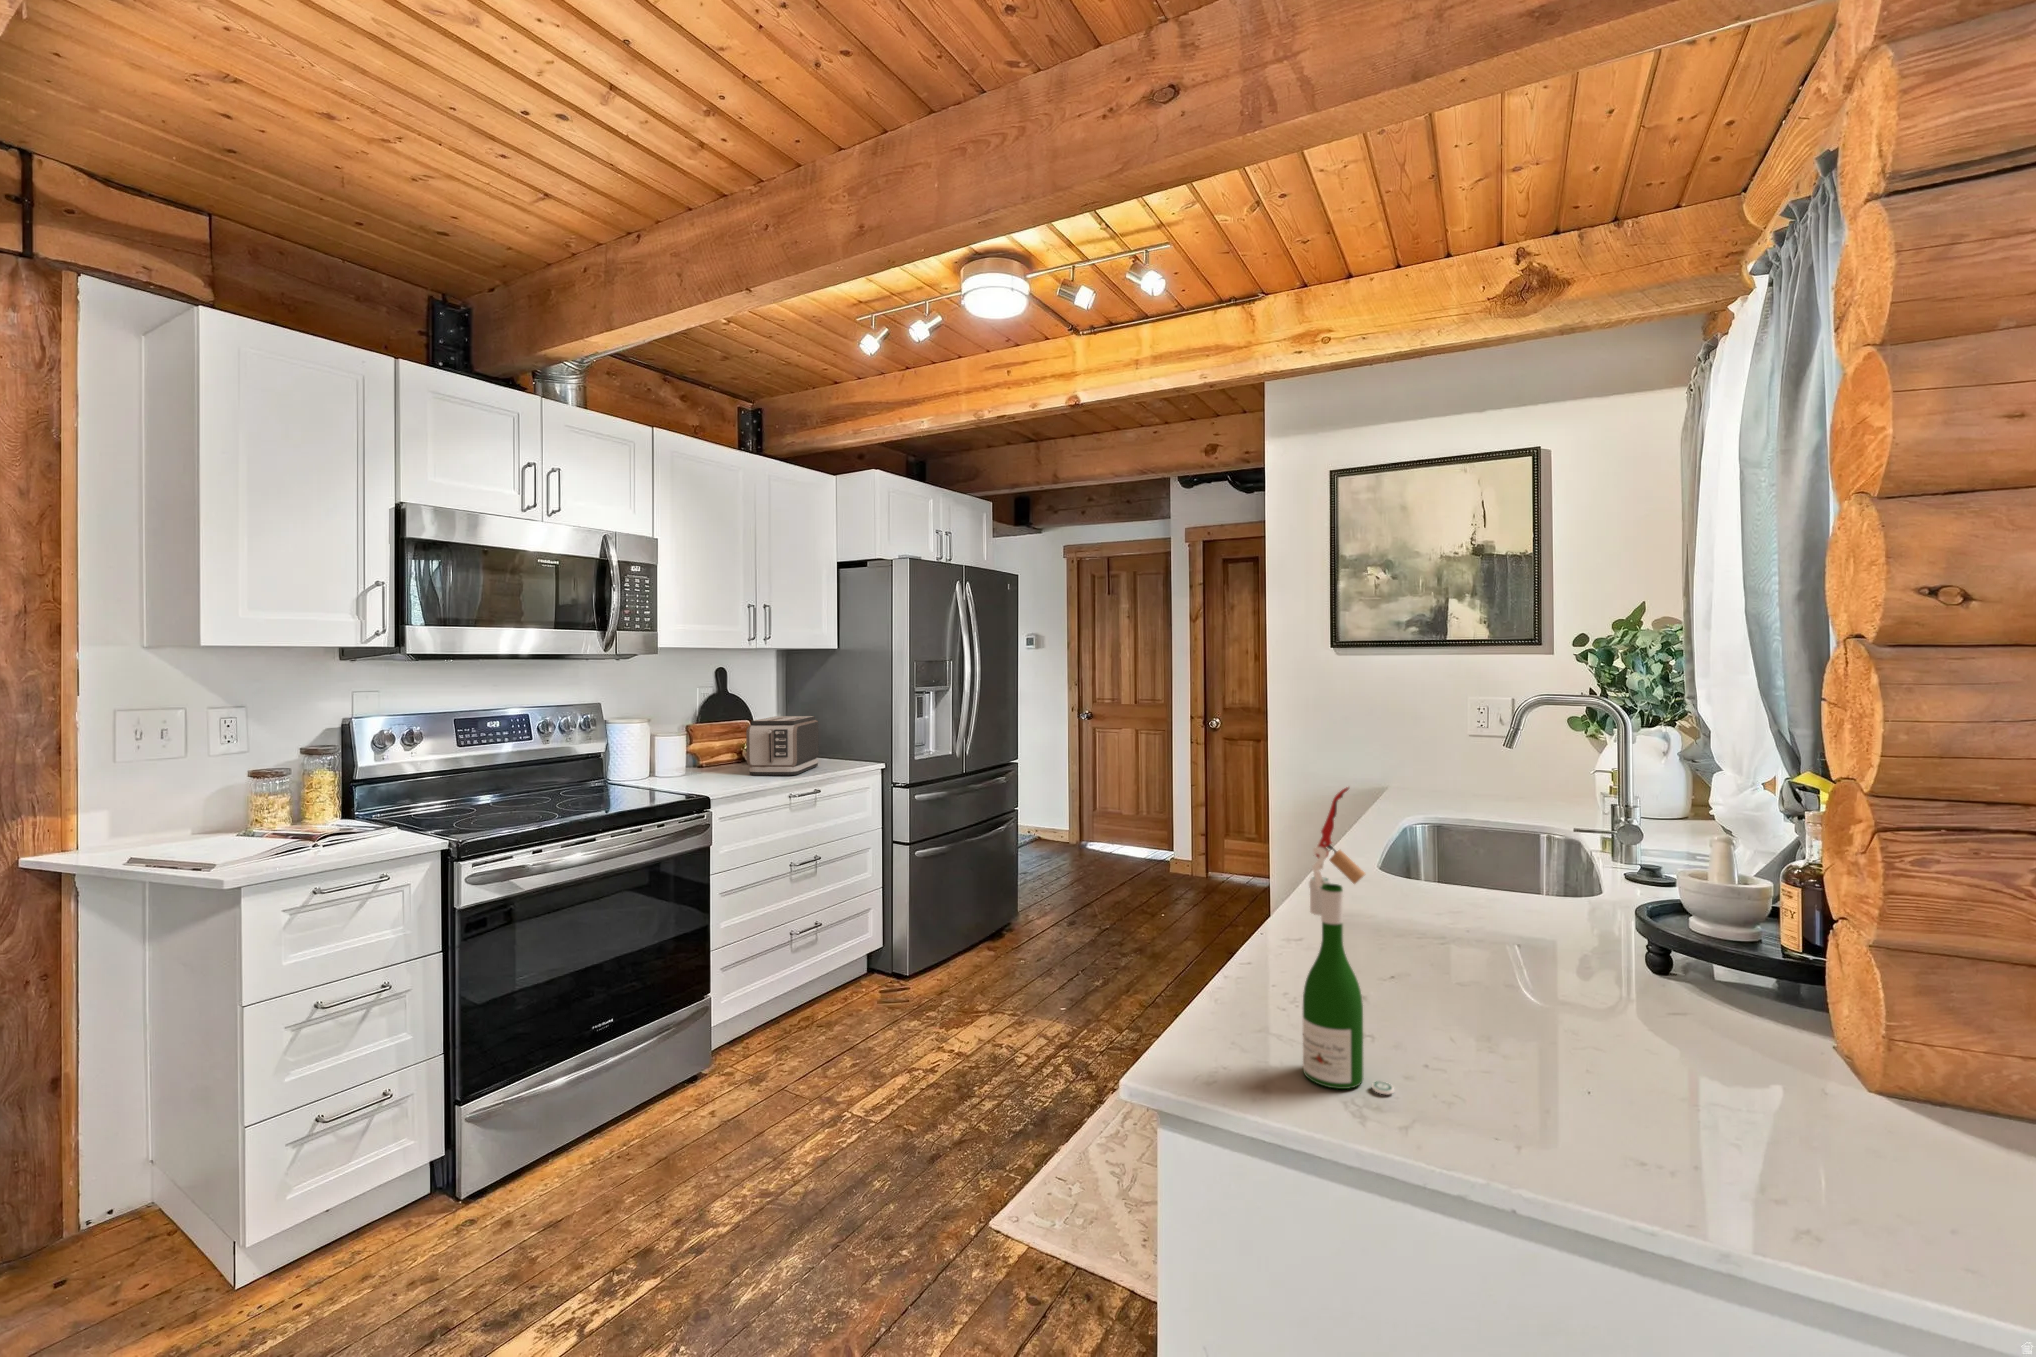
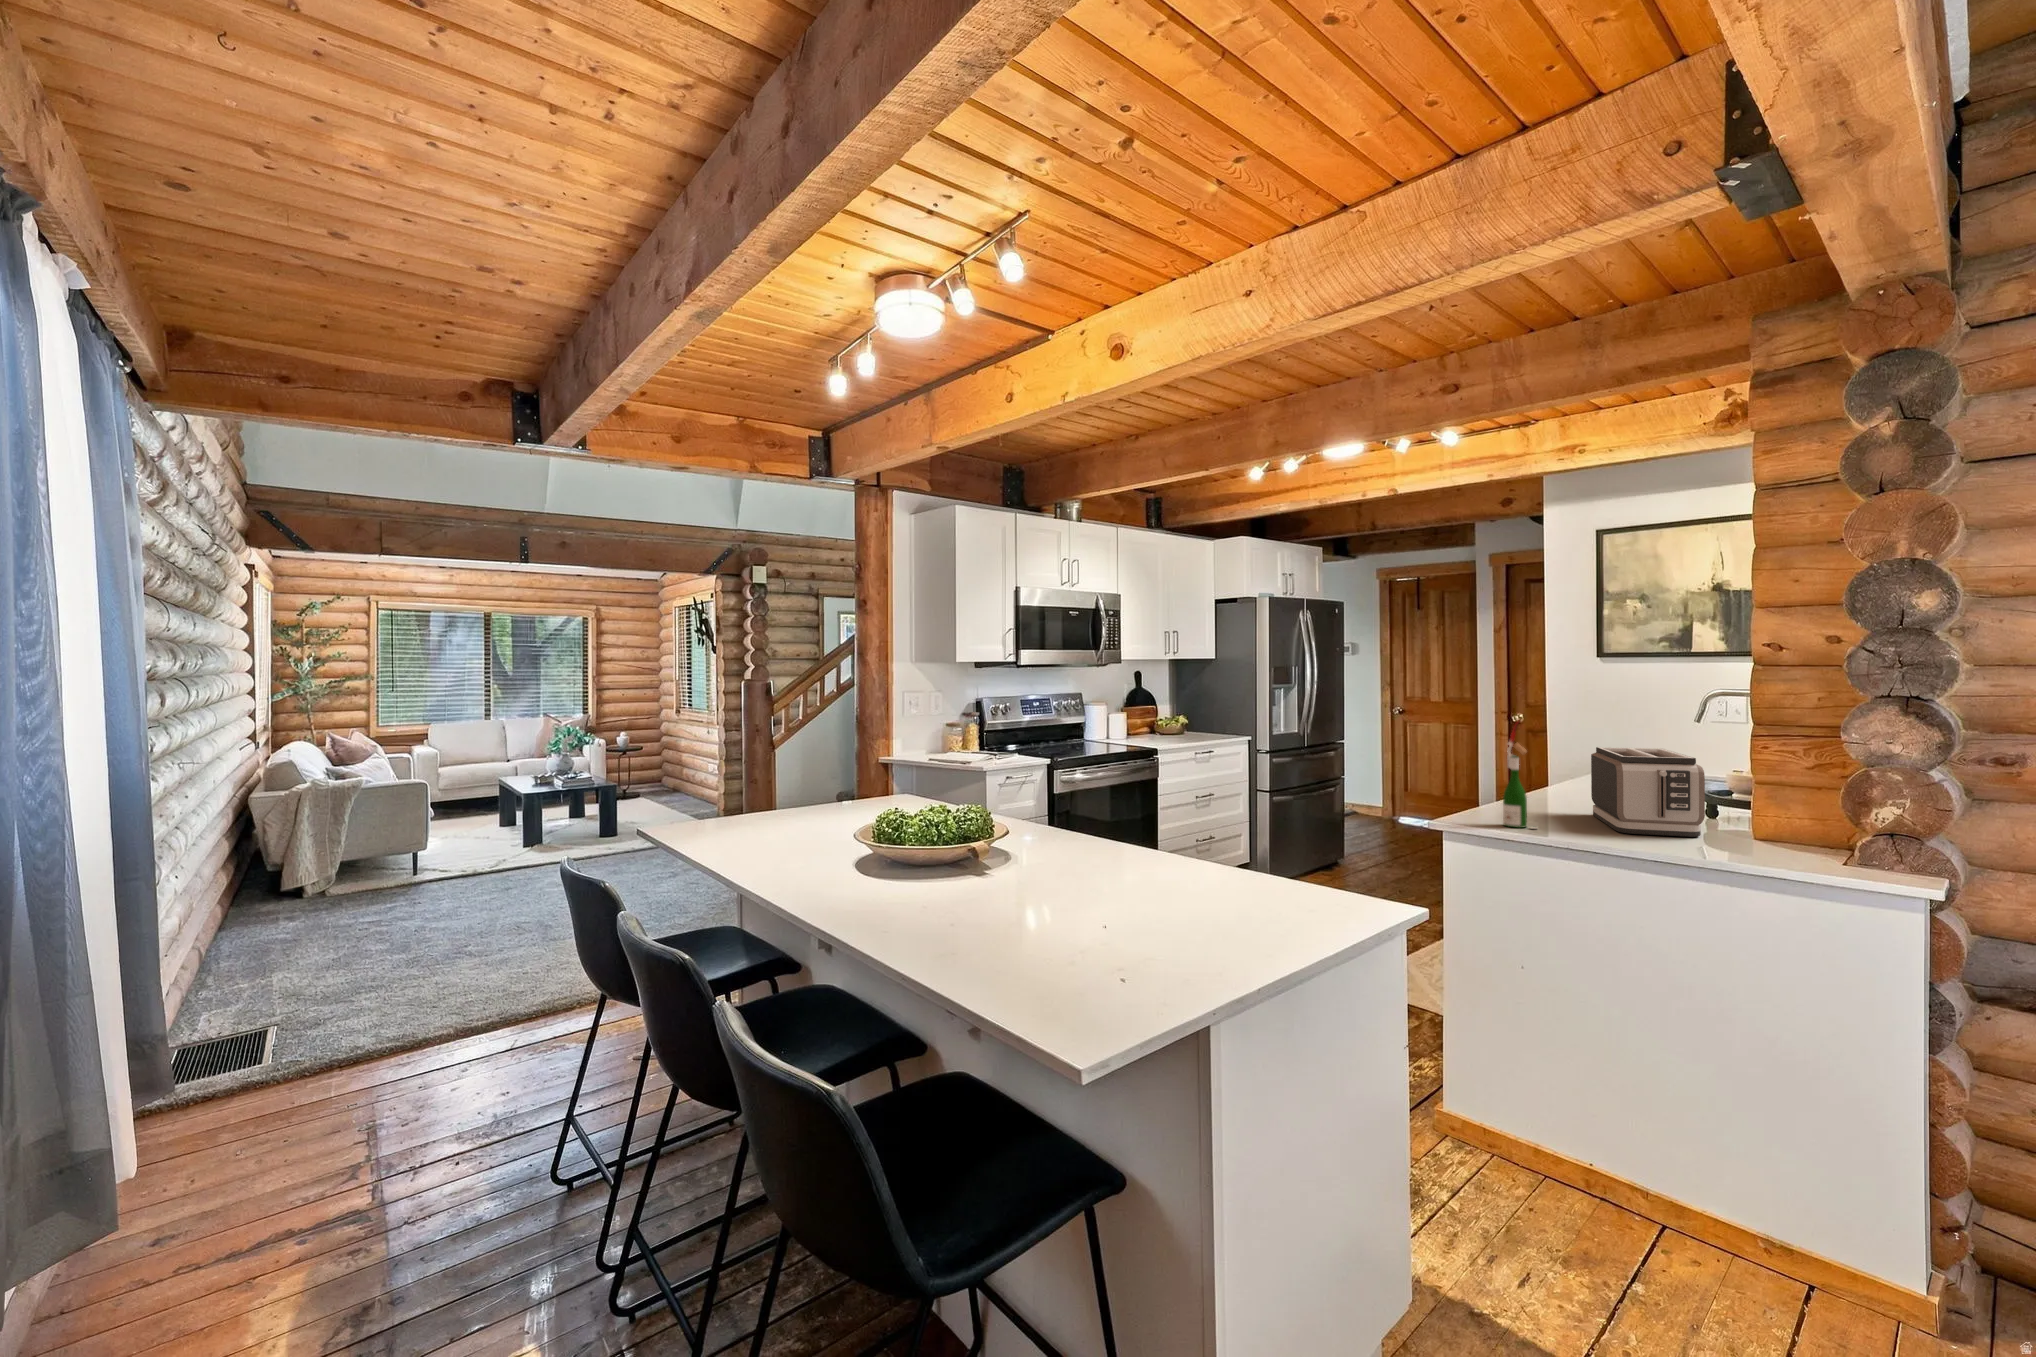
toaster: present [746,716,819,775] -> present [1591,747,1705,837]

